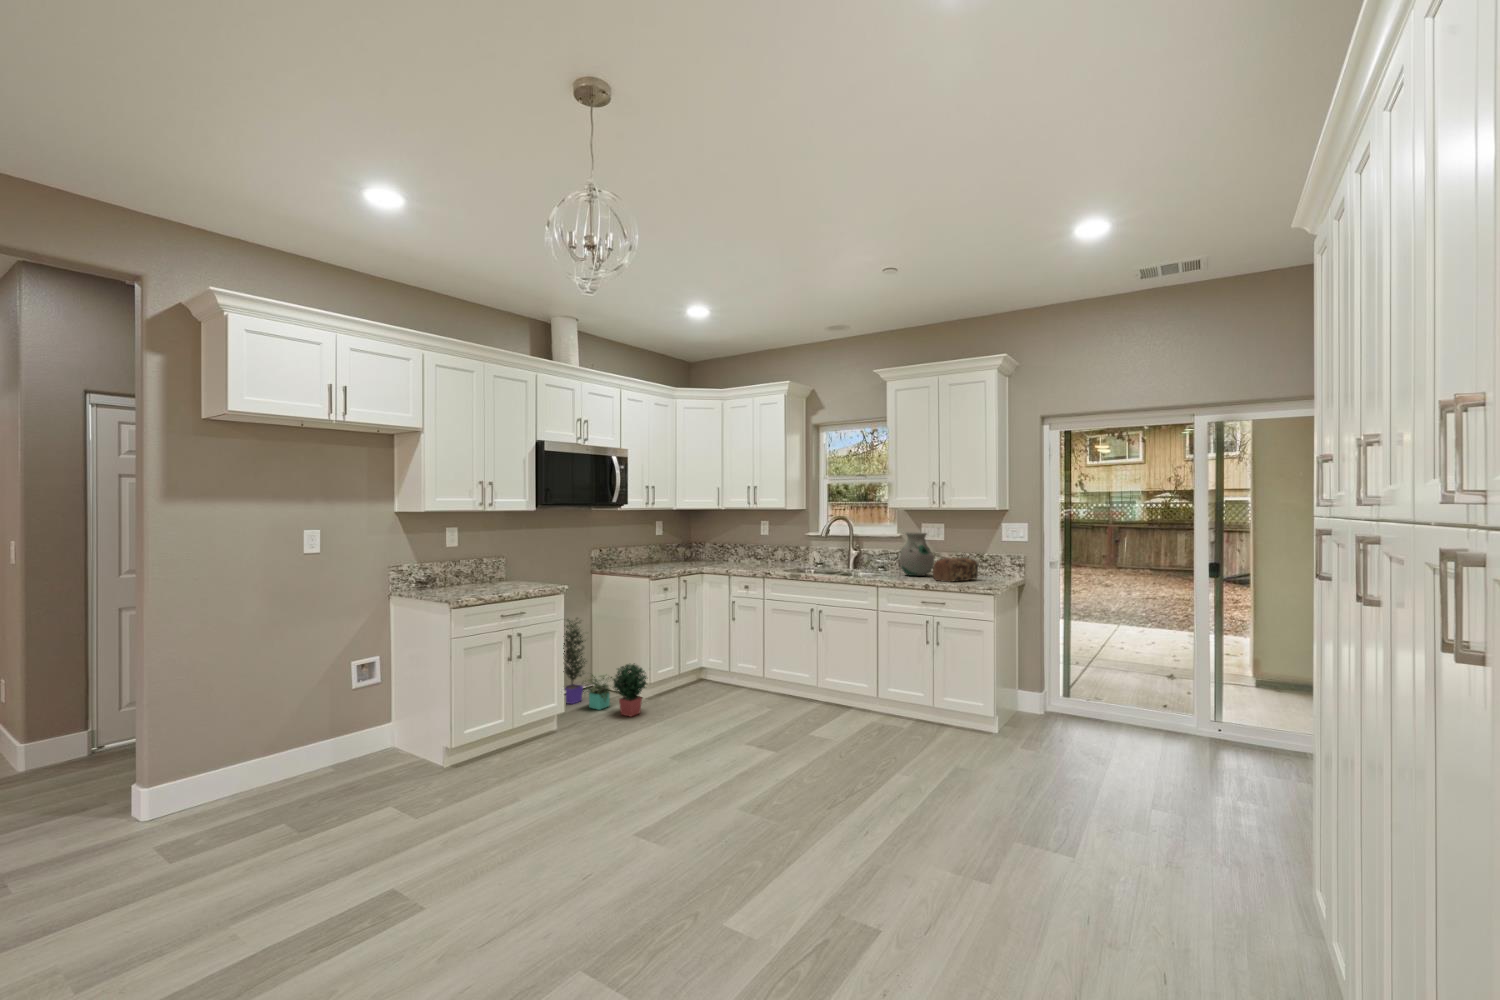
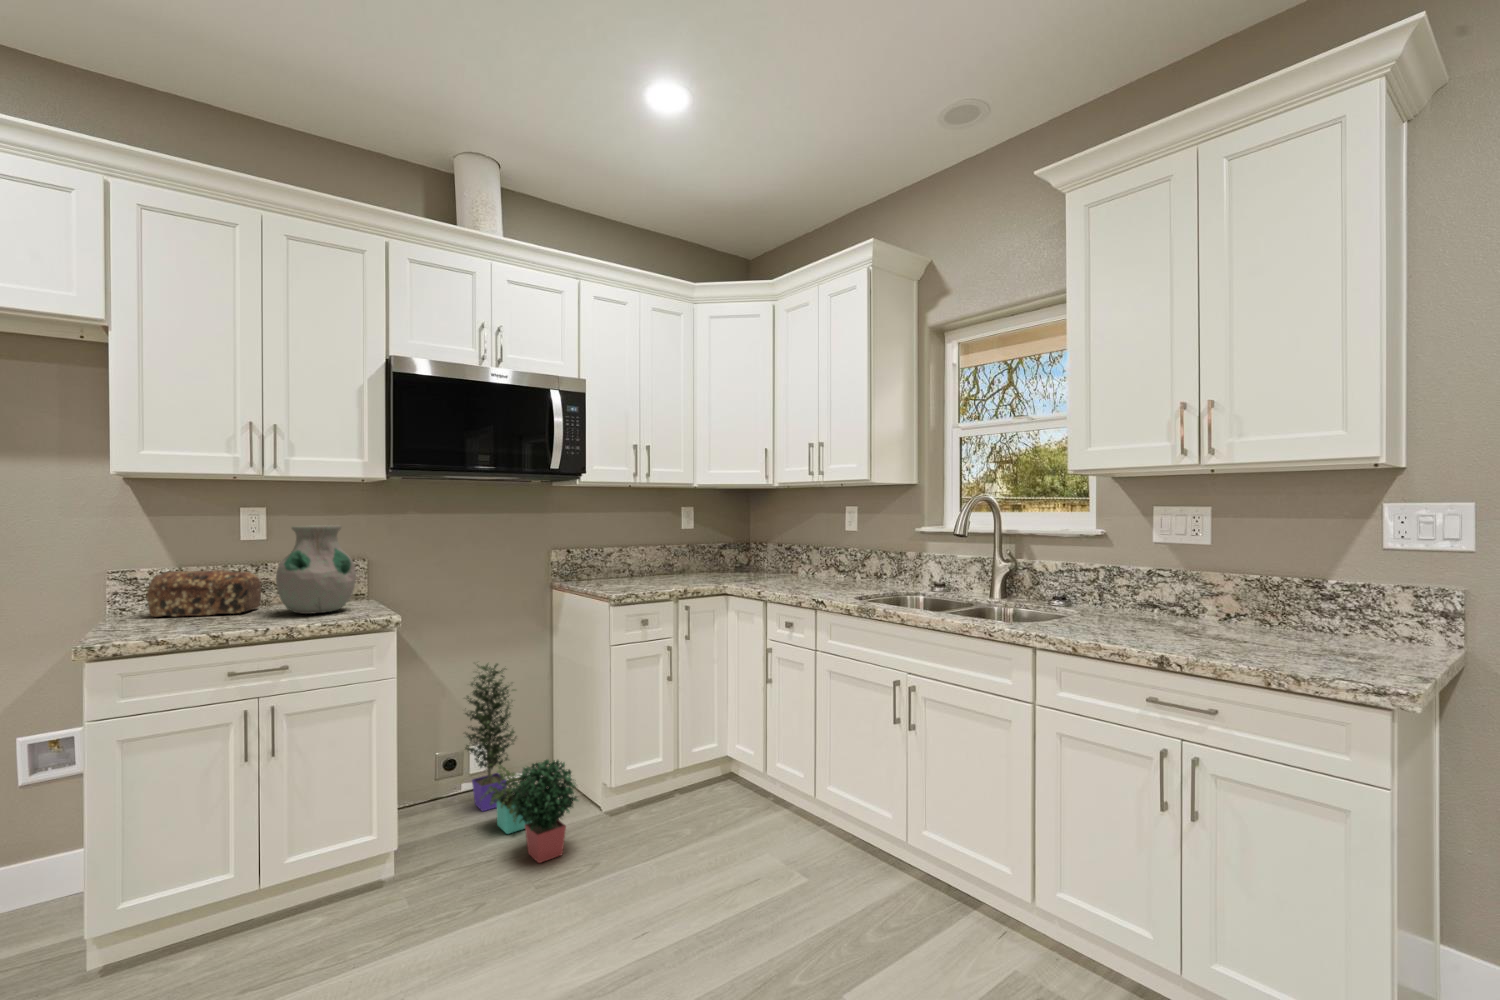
vase: present [899,532,934,576] -> present [276,525,356,614]
bread loaf: present [933,558,978,582] -> present [147,570,261,617]

